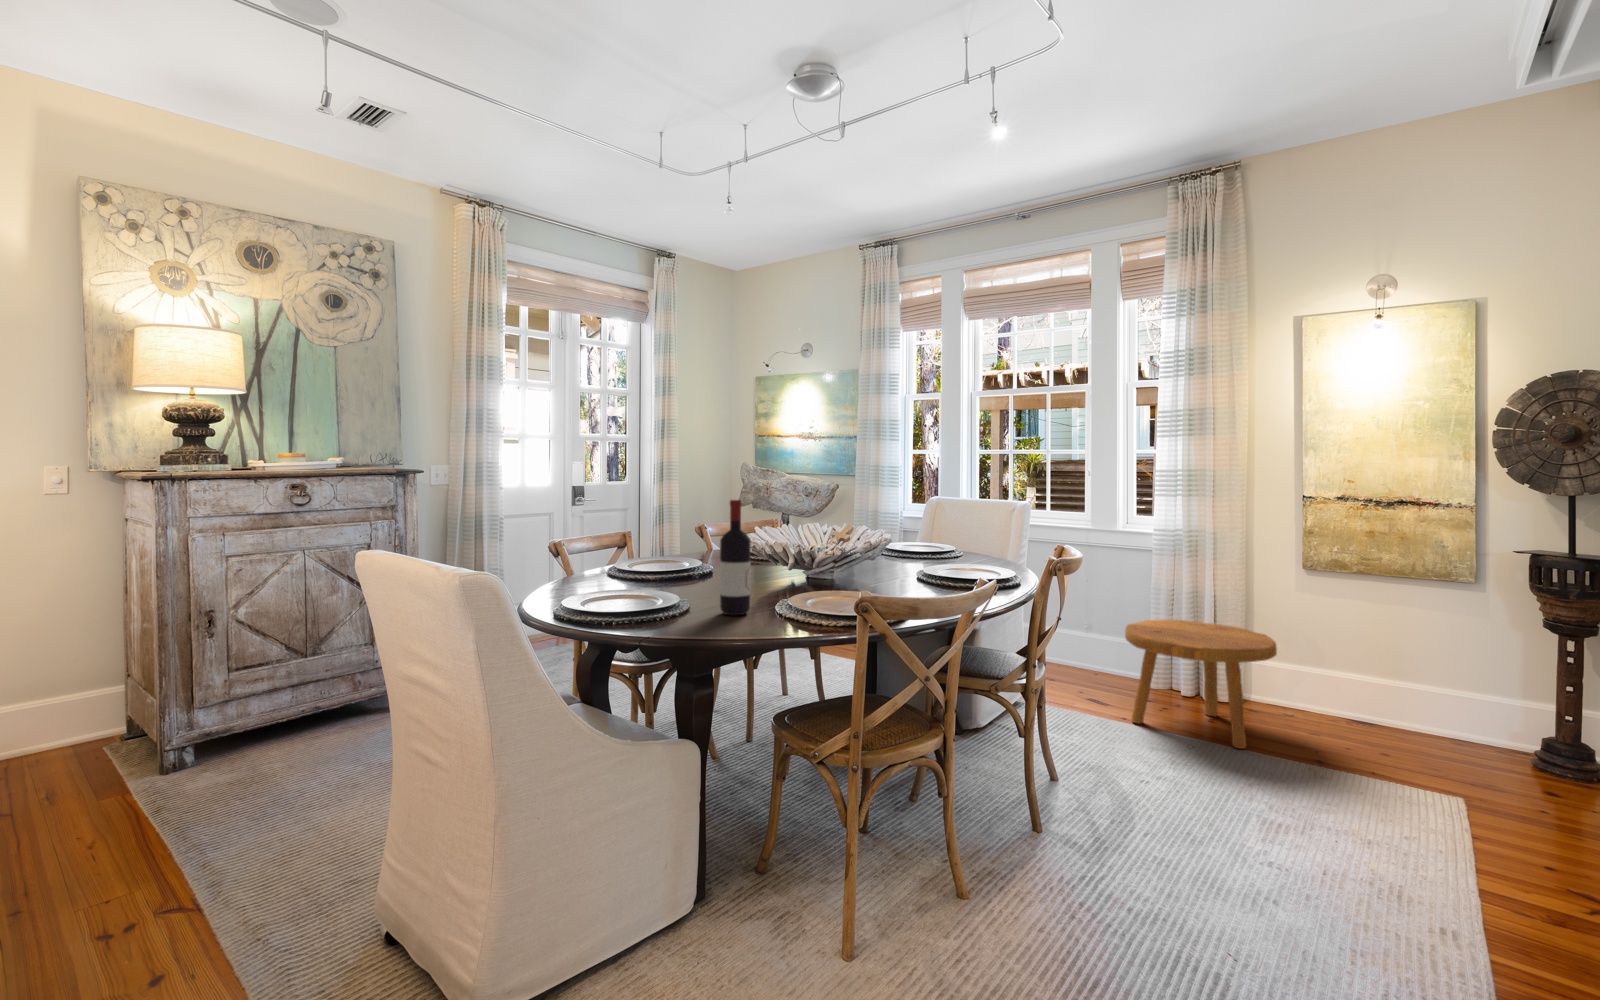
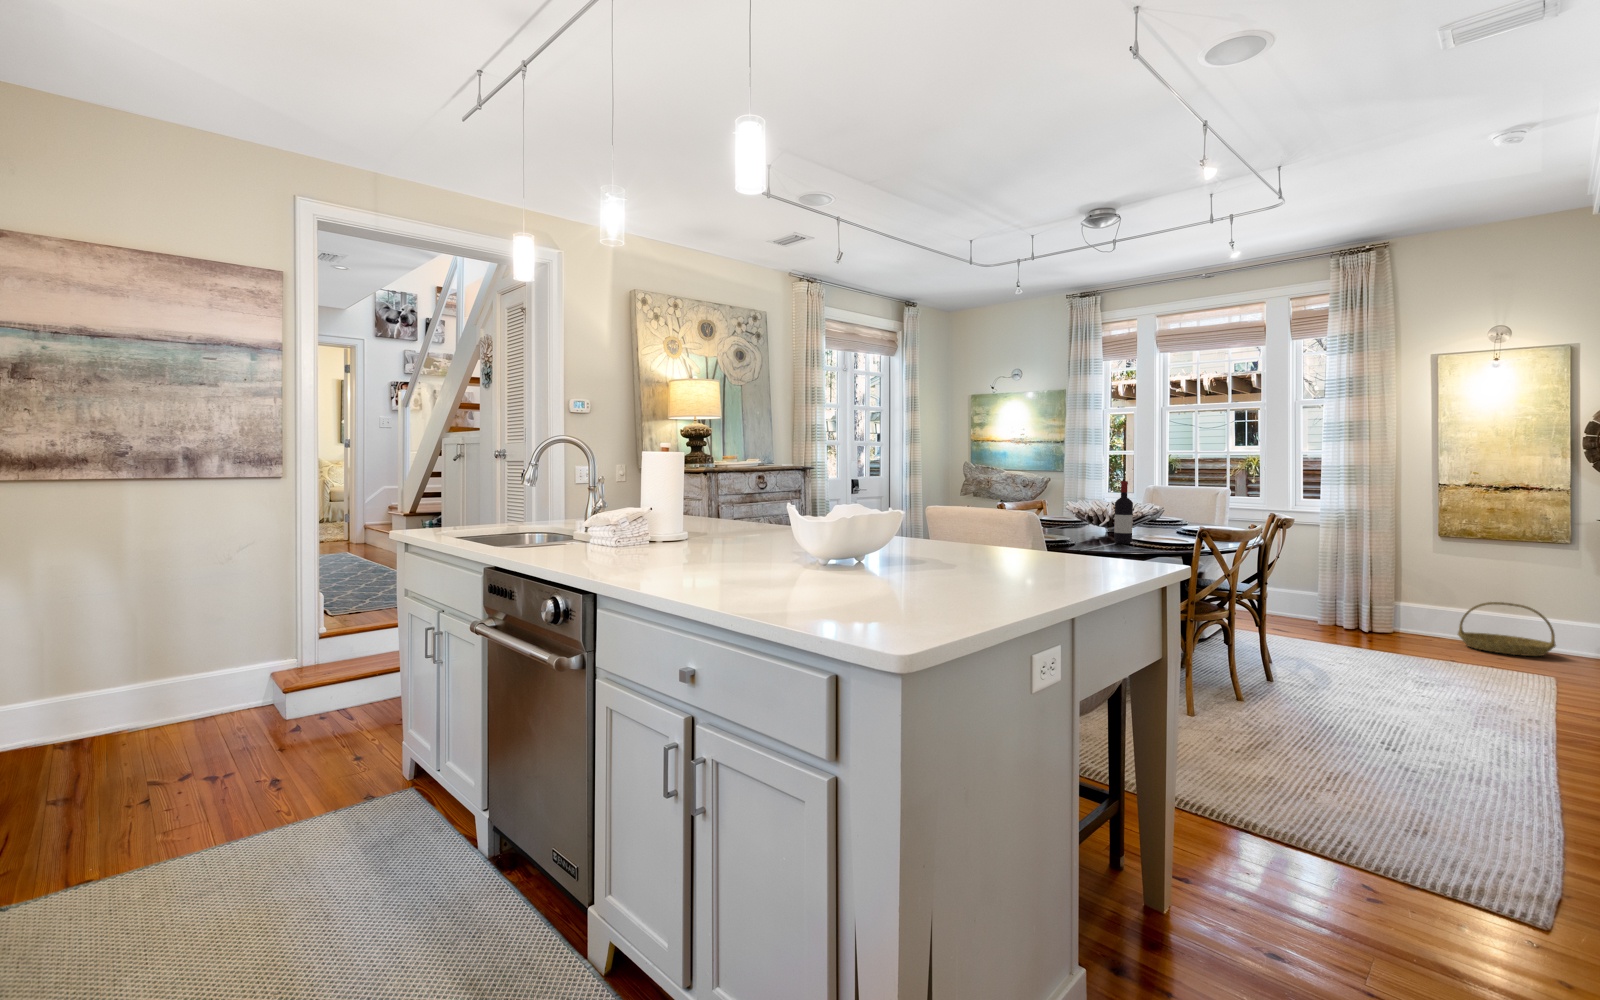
footstool: present [1125,620,1277,749] -> none [1307,572,1423,654]
basket: none [1325,667,1457,749] -> present [1458,602,1556,656]

